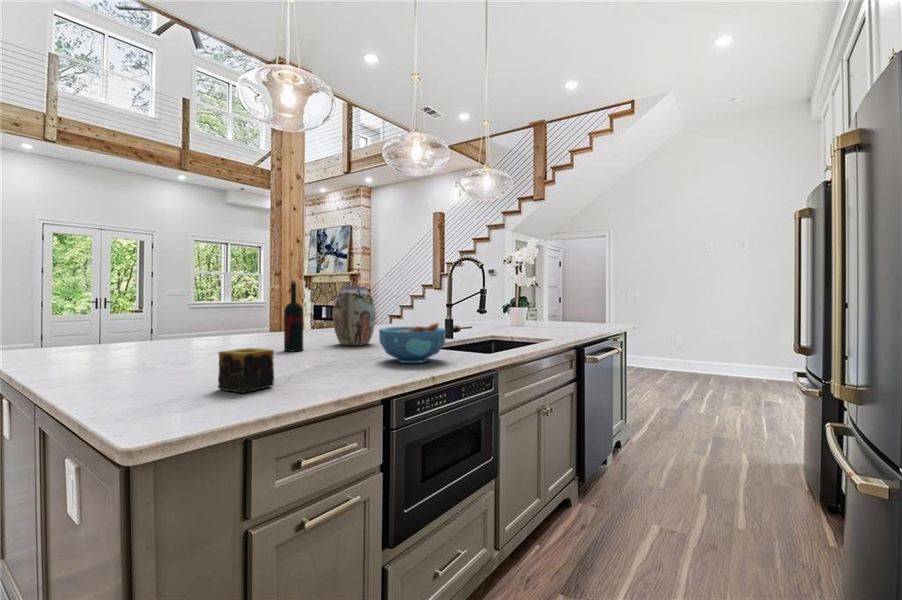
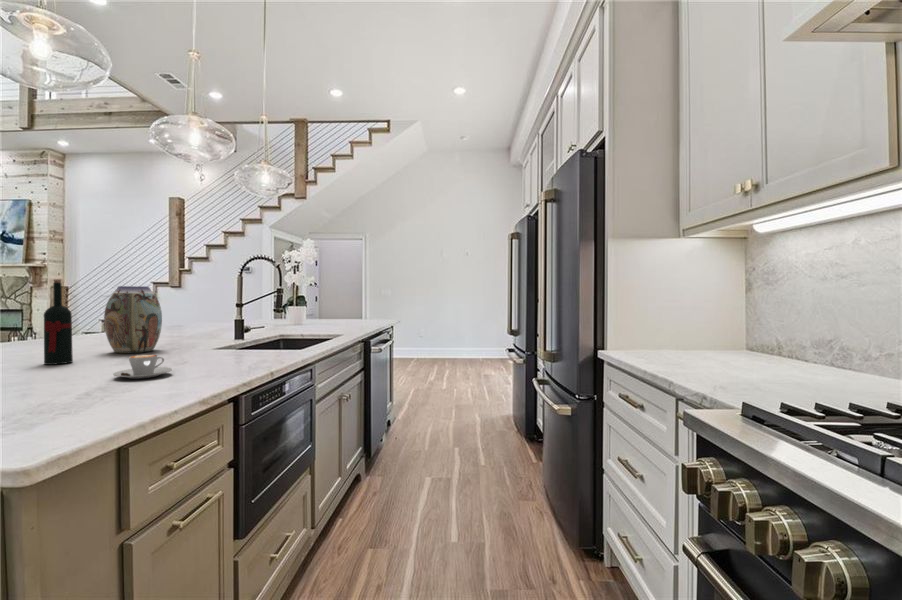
bowl: present [379,323,446,363] -> none [194,323,267,364]
candle: present [218,348,274,393] -> none [32,358,108,407]
coffee cup: none [304,349,350,370] -> present [113,355,172,379]

